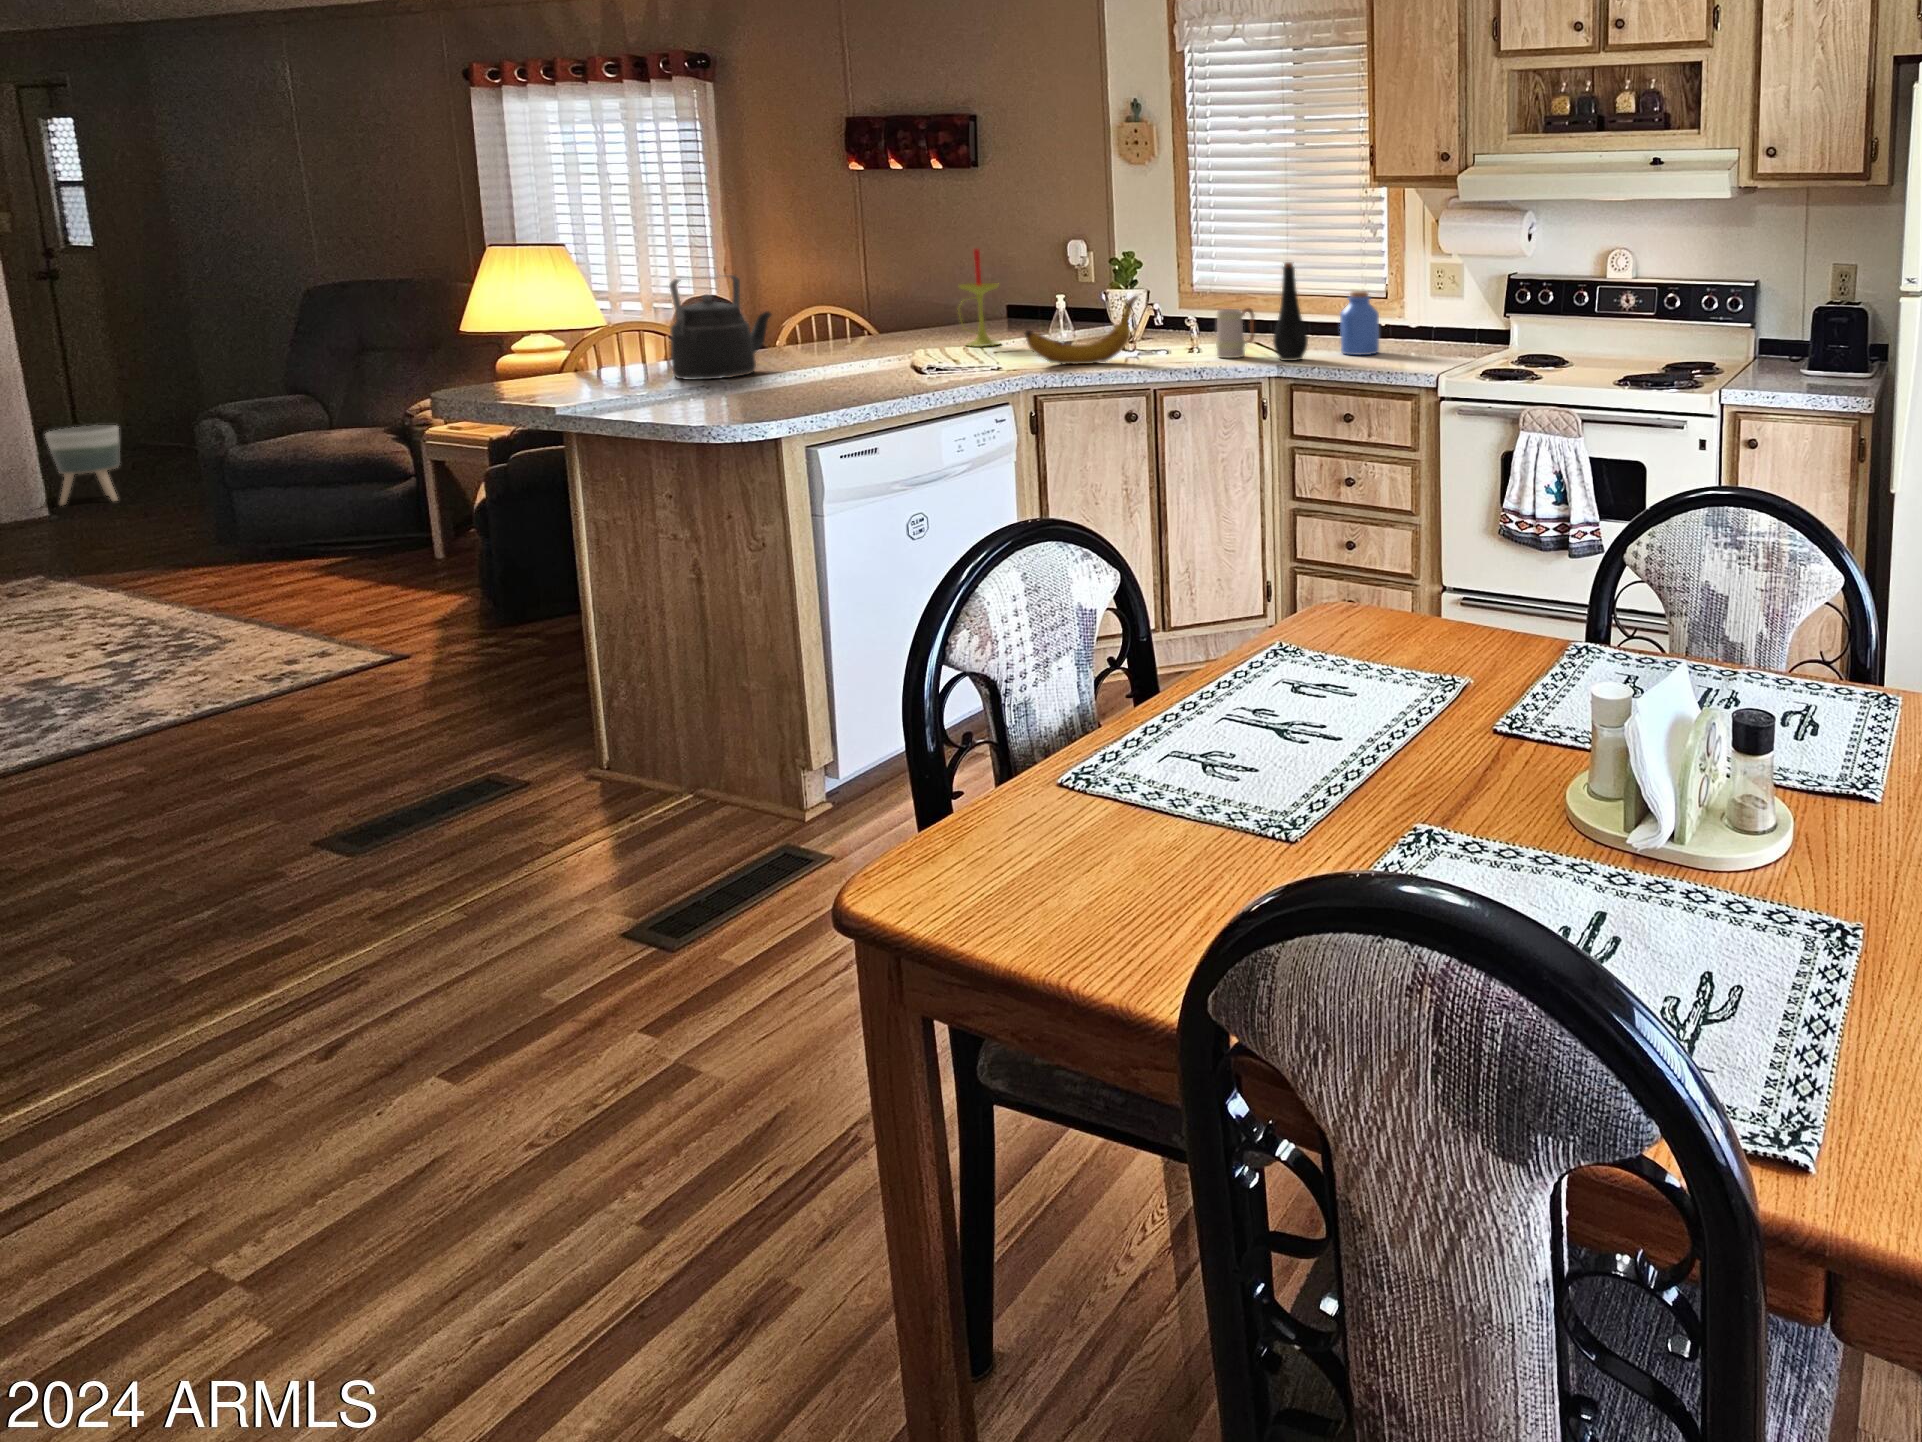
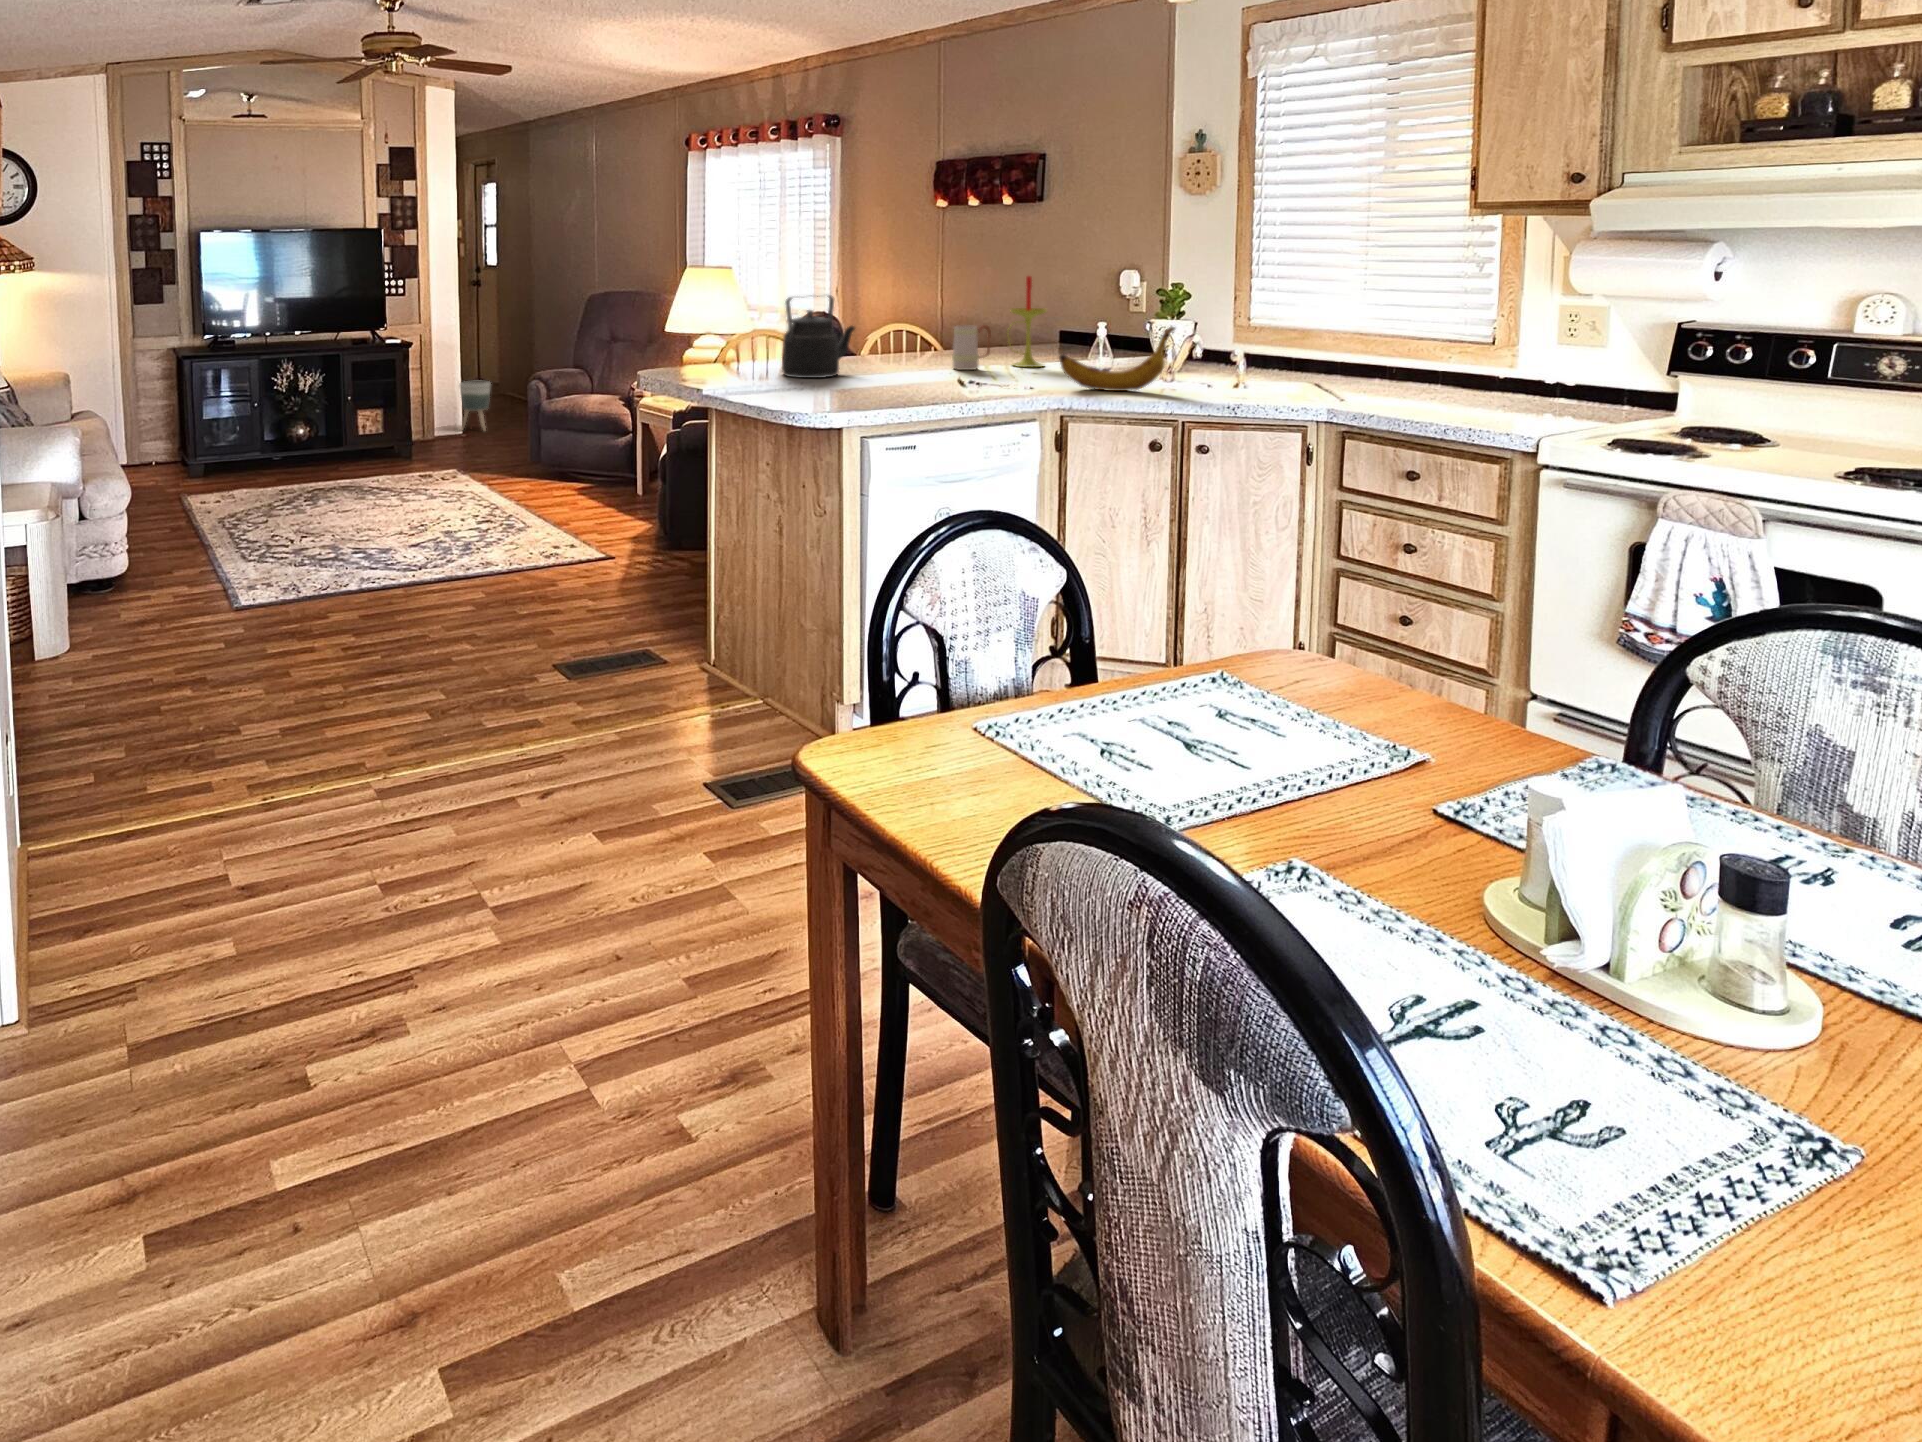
bottle: present [1273,262,1308,361] -> none [1328,296,1372,406]
jar: present [1340,291,1379,355] -> none [1419,332,1475,407]
mug: present [1216,308,1254,358] -> present [952,325,991,370]

